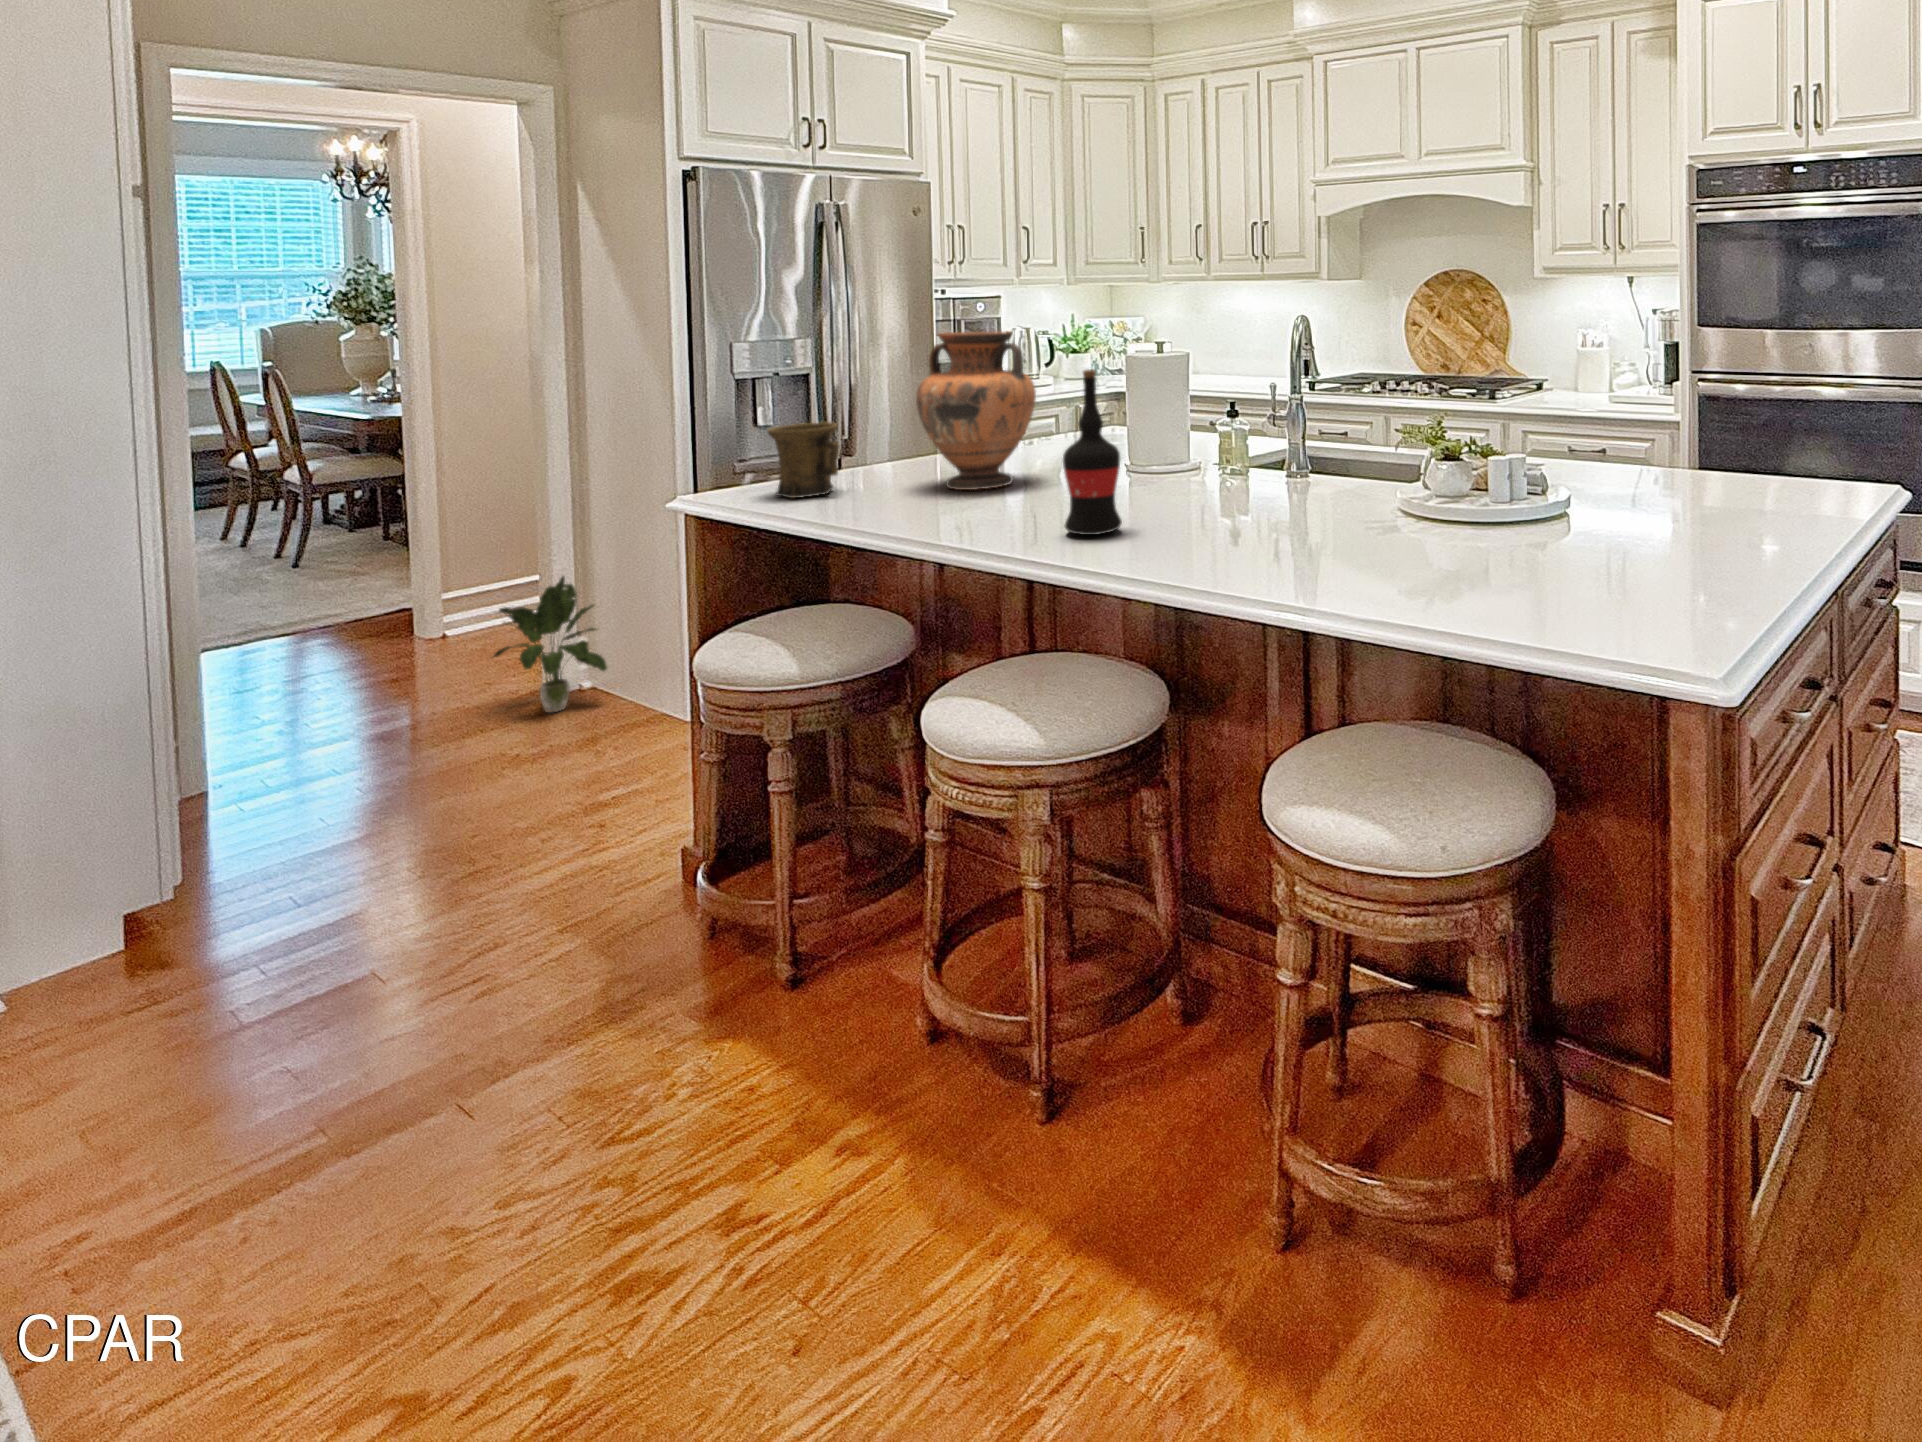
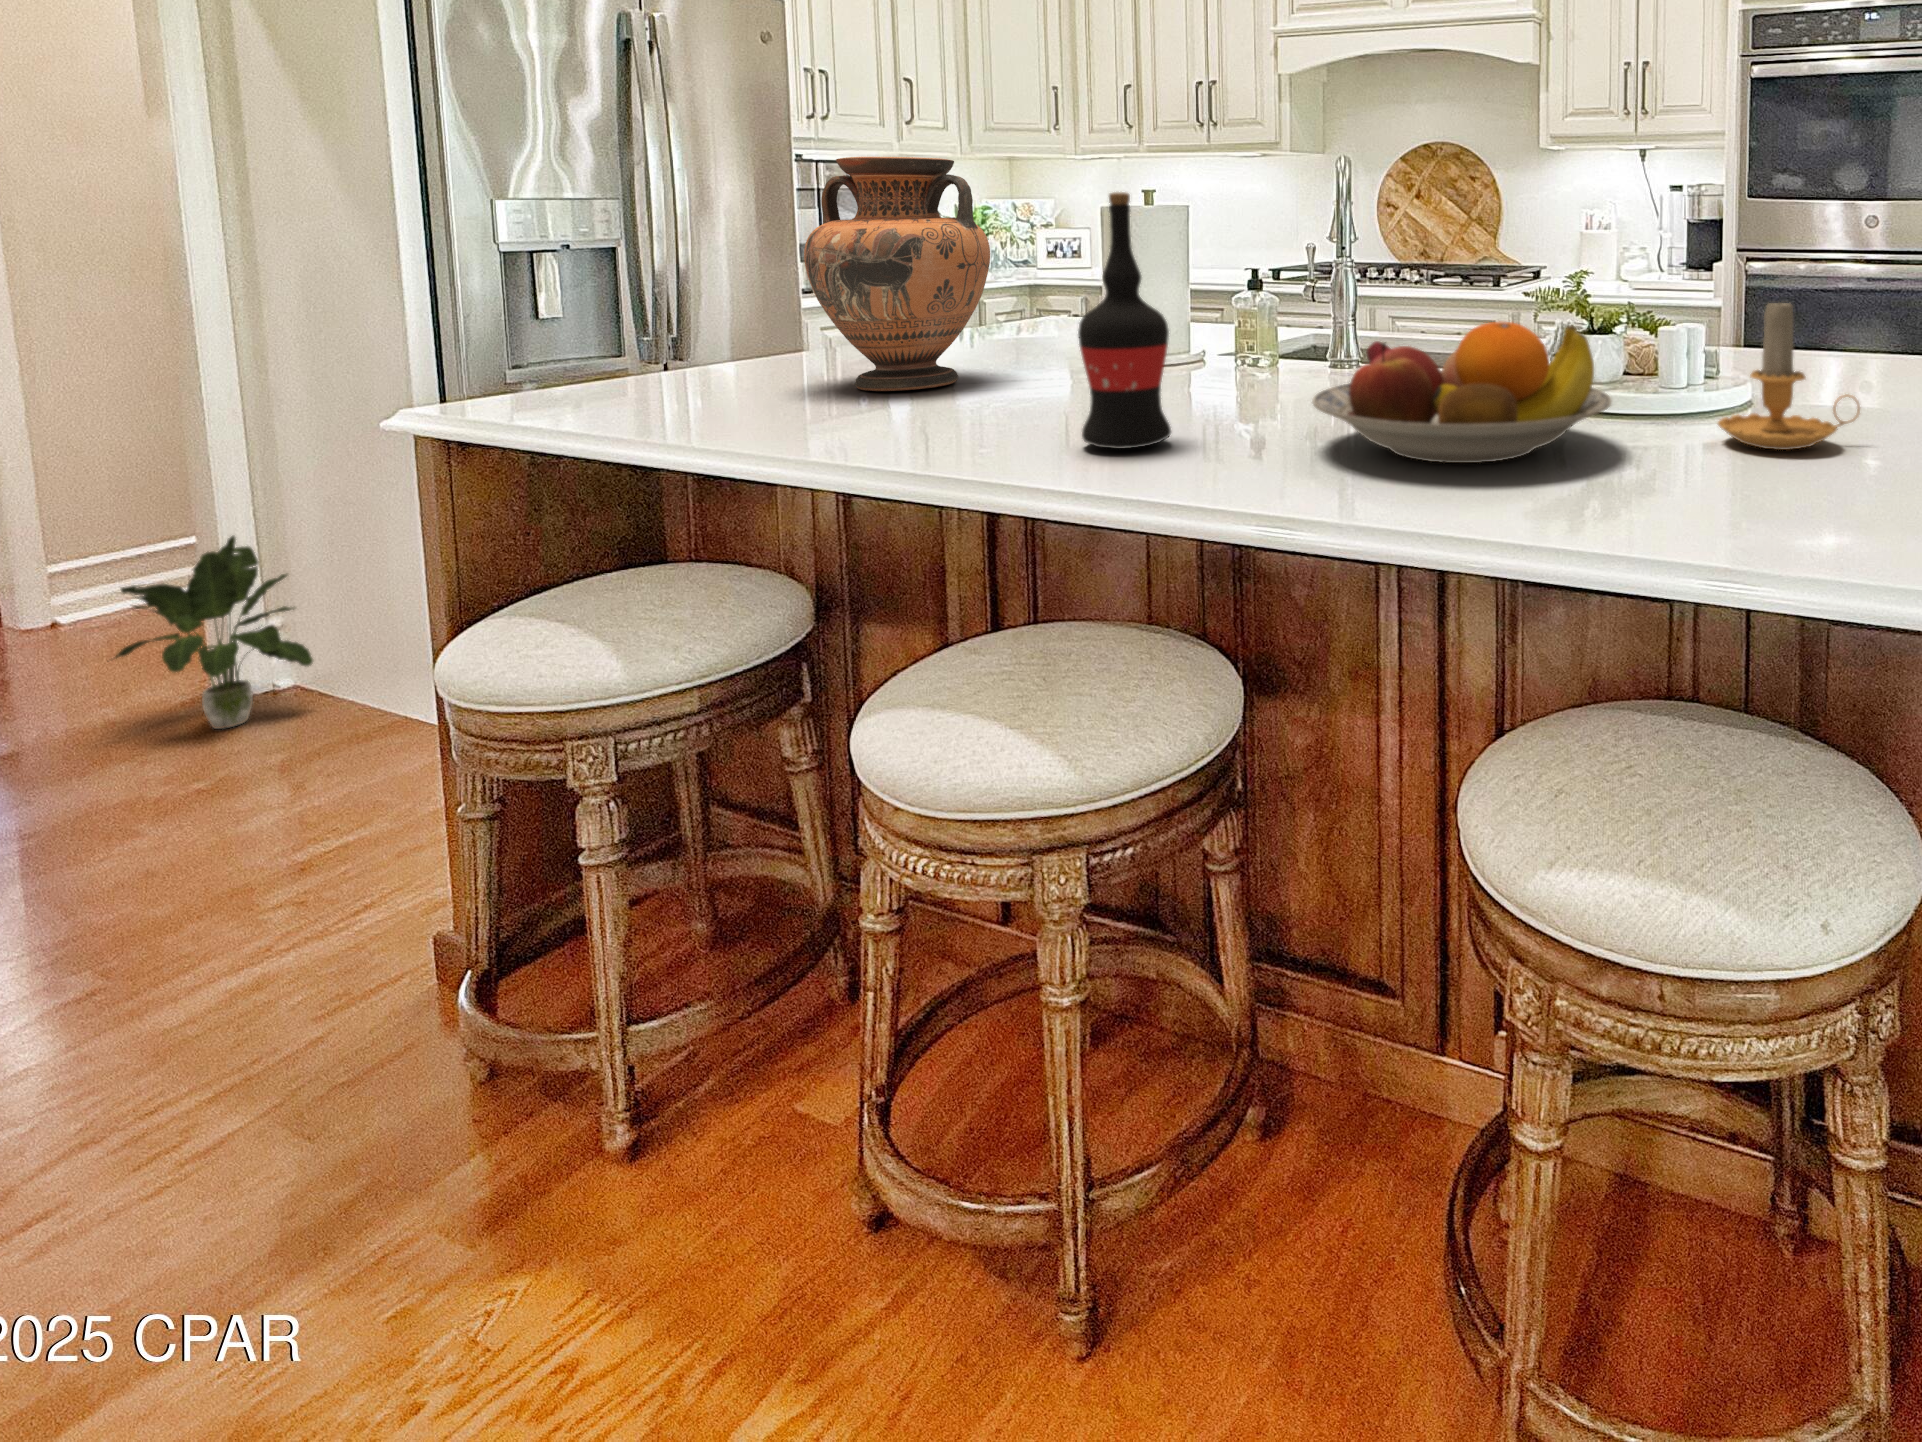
mug: present [767,422,838,498] -> none [553,293,680,408]
candle: none [1482,440,1584,549] -> present [1718,302,1860,450]
fruit bowl: none [1204,457,1404,551] -> present [1312,321,1612,463]

